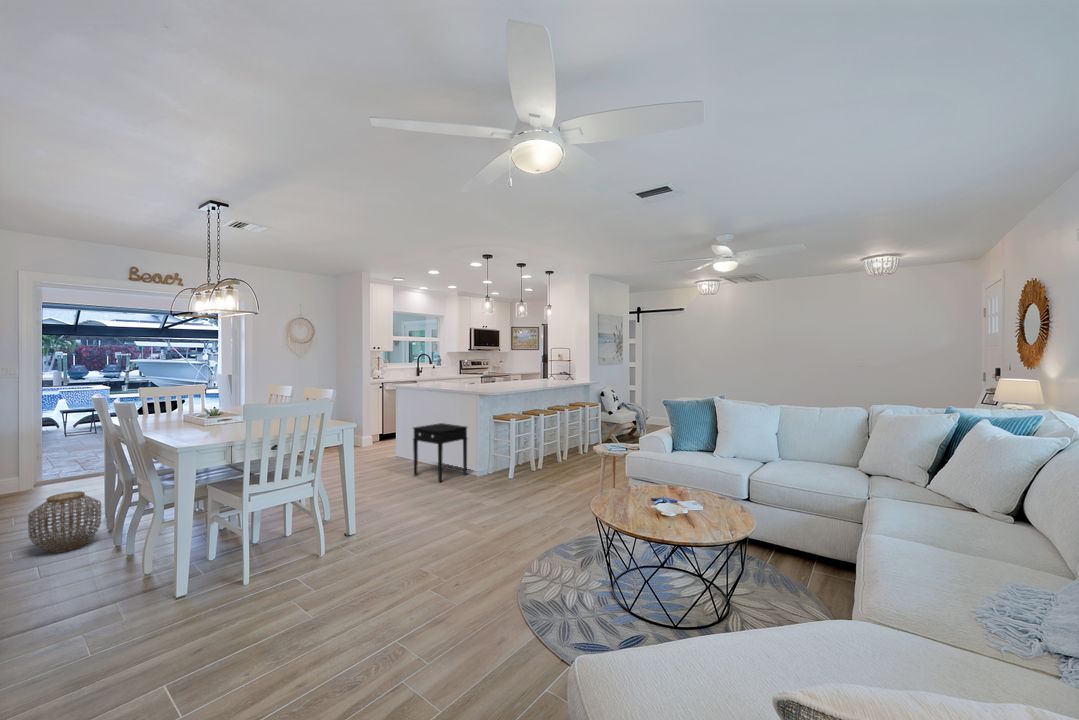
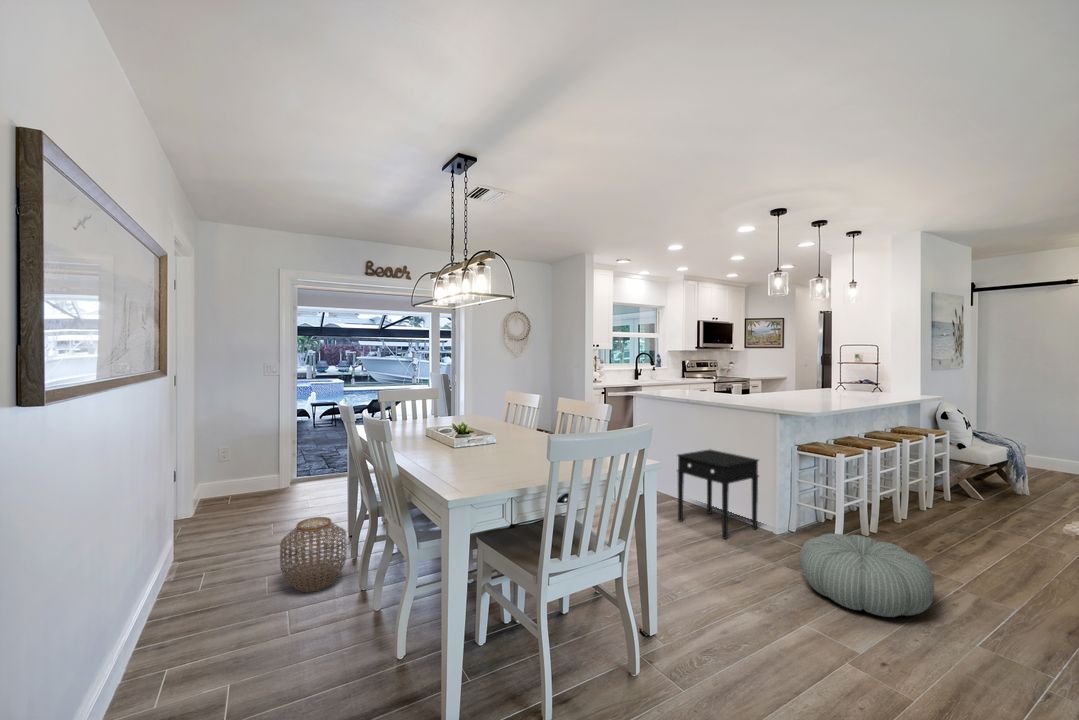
pouf: none [469,466,537,507] -> present [800,533,934,617]

